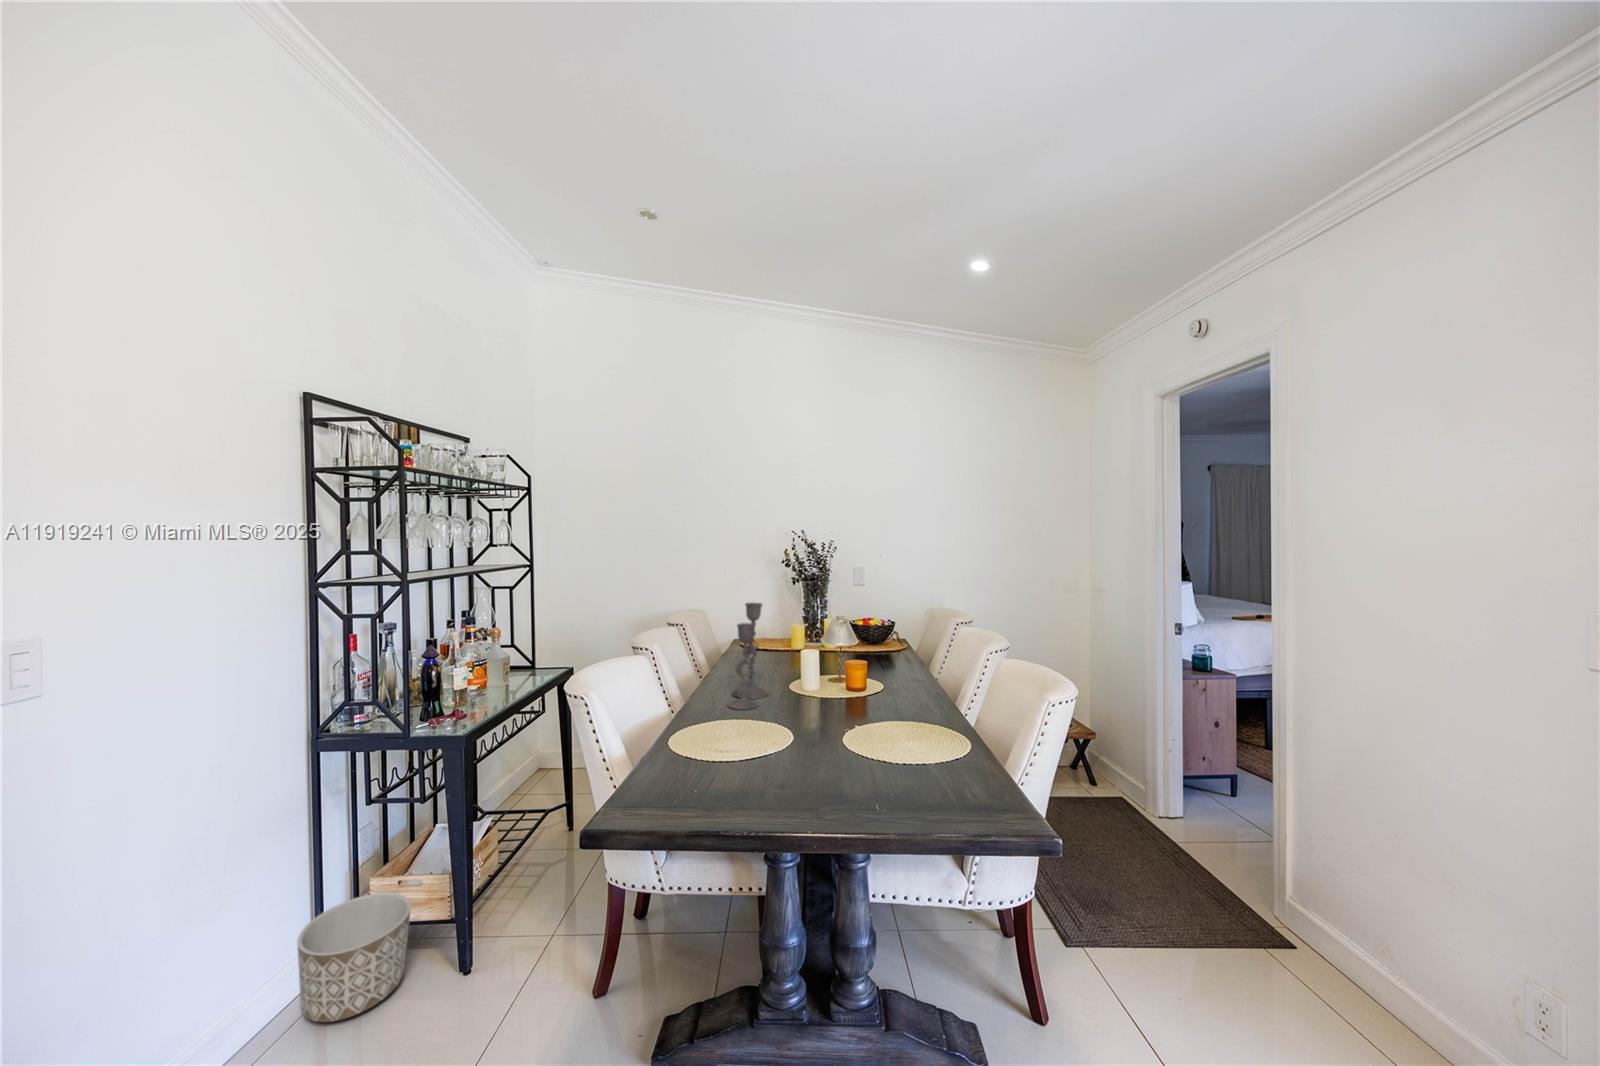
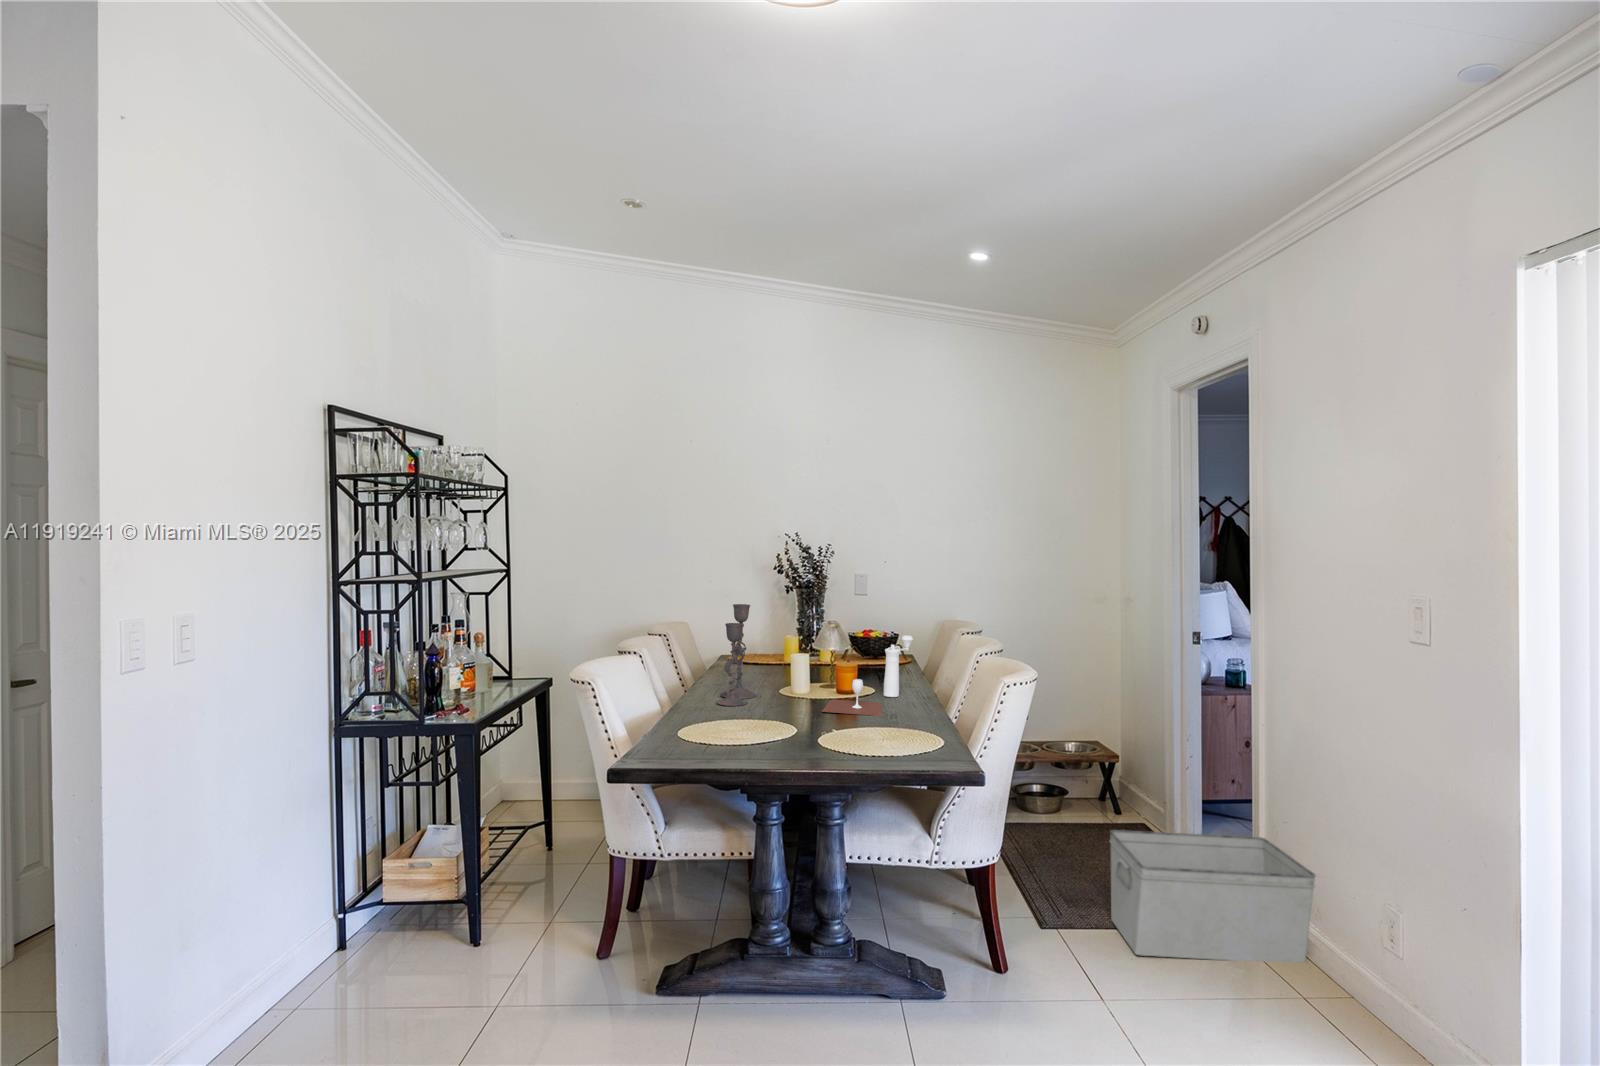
pepper mill: none [895,633,923,697] -> present [884,635,913,697]
wine glass: none [836,683,905,727] -> present [822,679,883,716]
storage bin: none [1132,840,1386,1008] -> present [1110,830,1316,963]
planter: present [297,893,411,1022] -> none [335,872,426,969]

